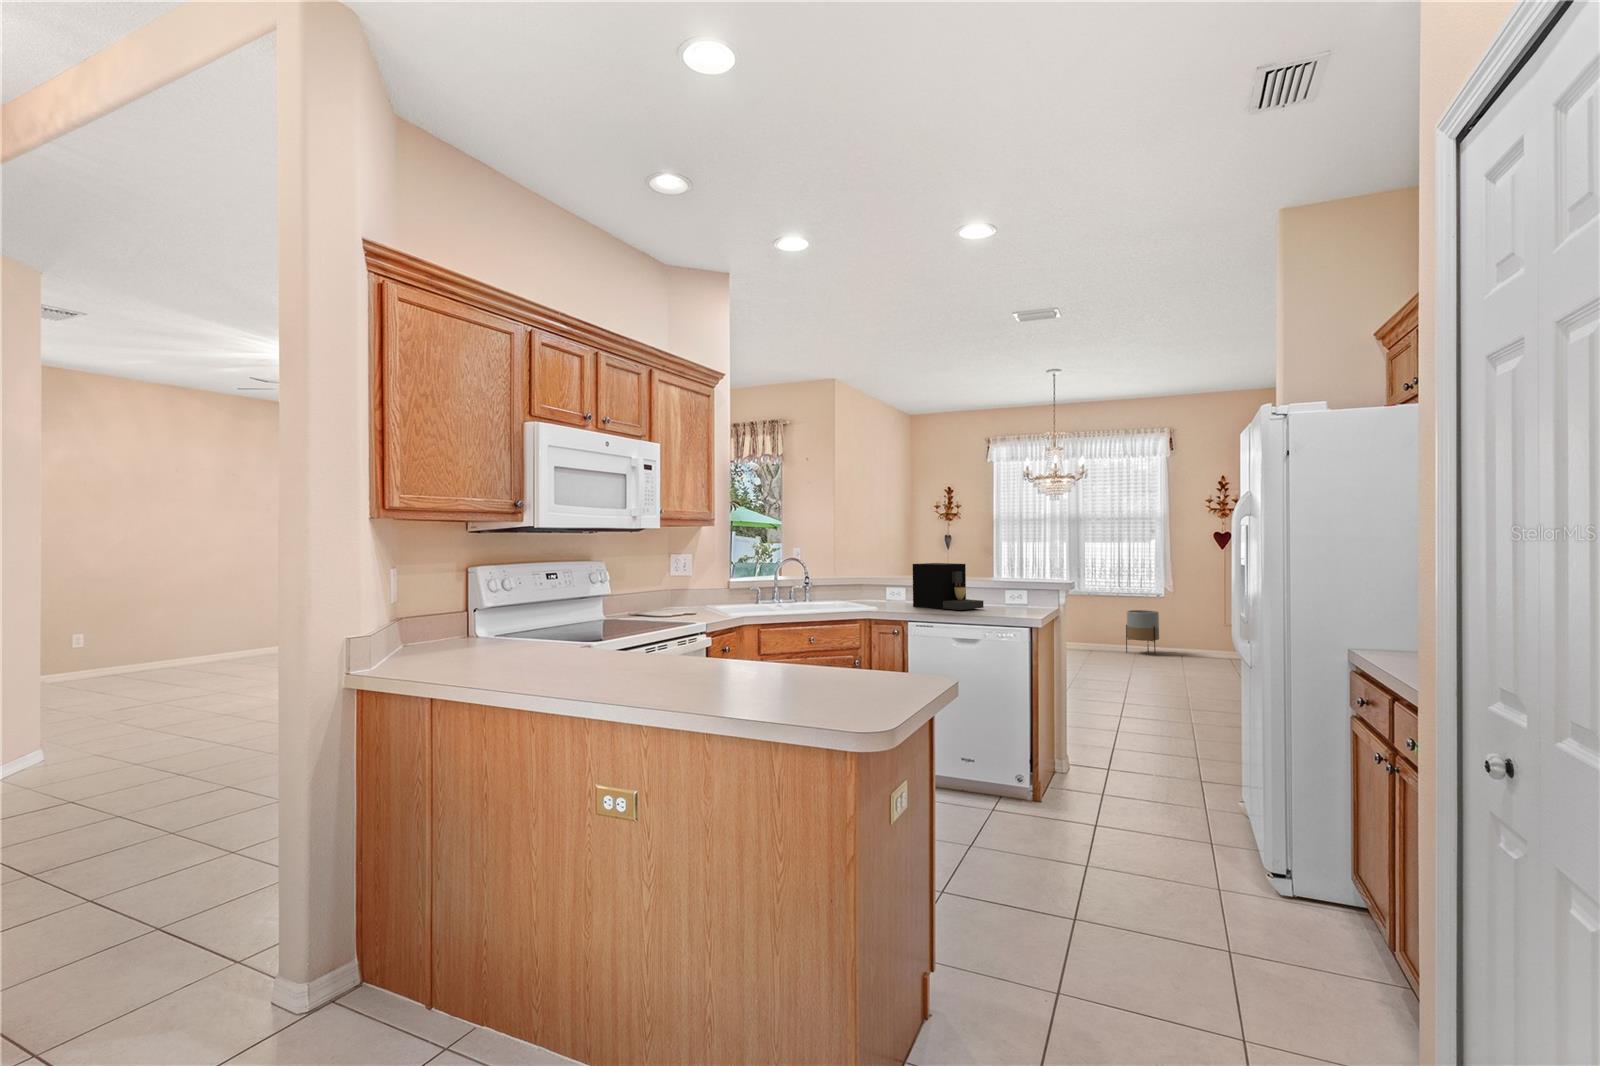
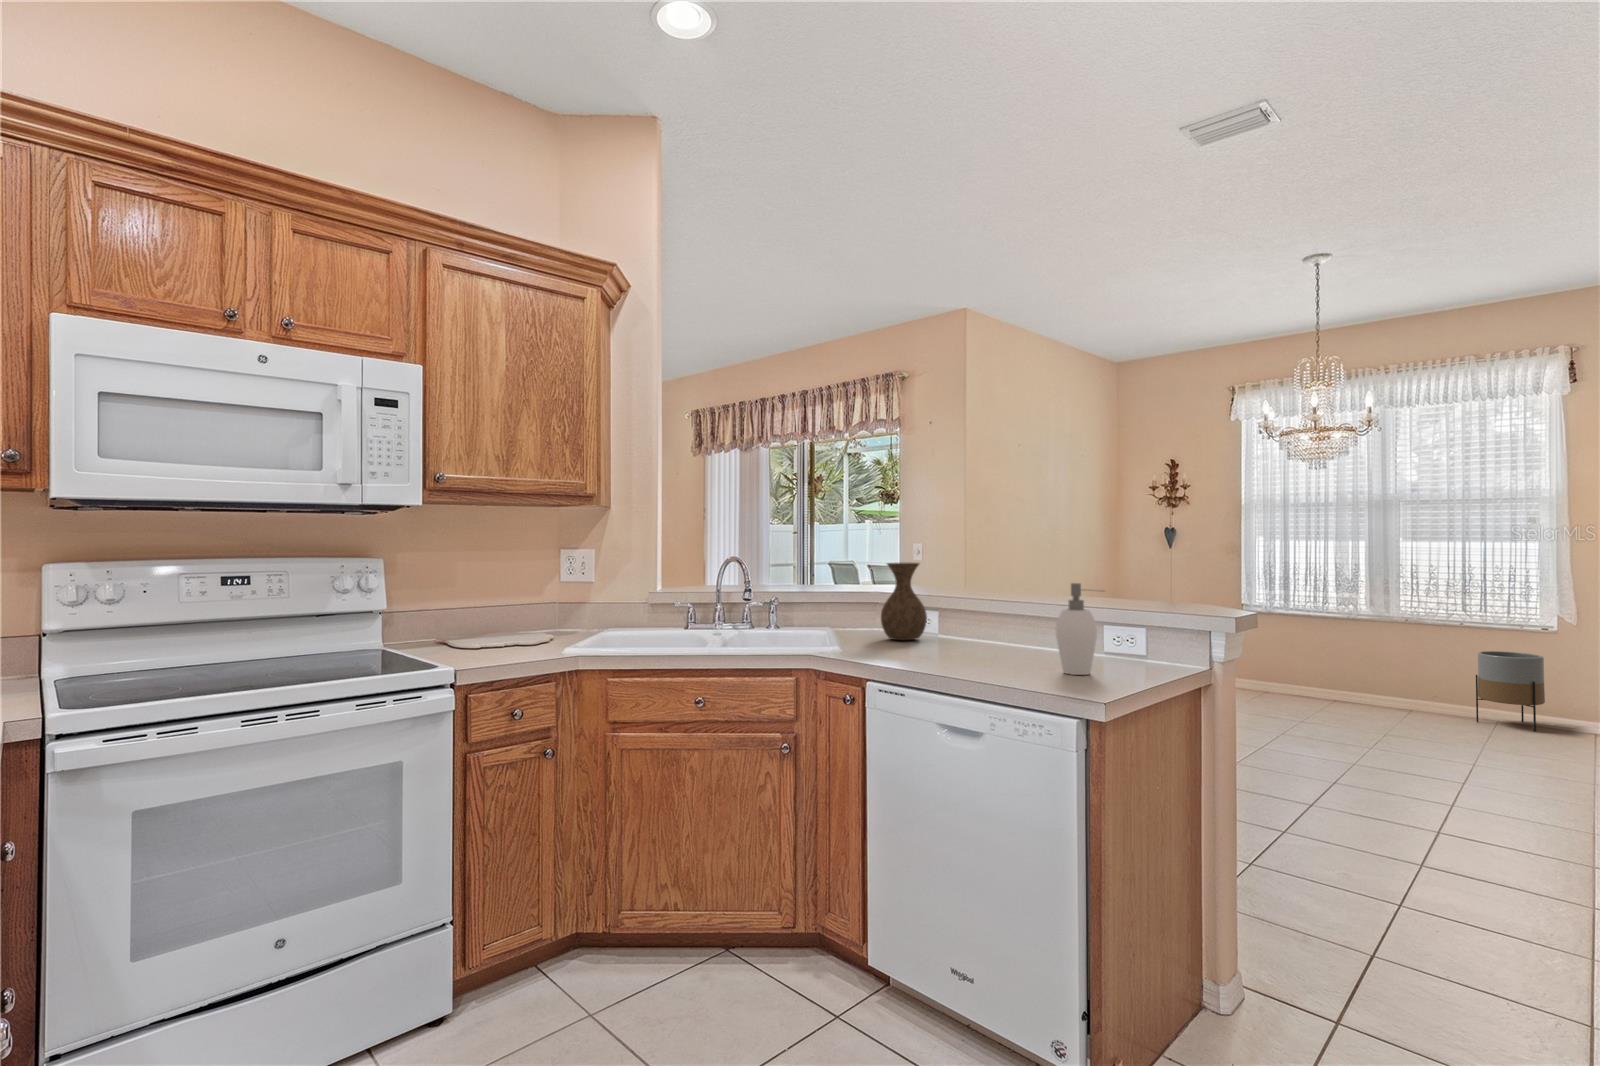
vase: none [879,560,905,604] -> present [881,563,927,640]
coffee maker: present [913,563,984,610] -> none [925,569,1040,661]
soap dispenser: none [1000,569,1025,613] -> present [1055,583,1097,675]

